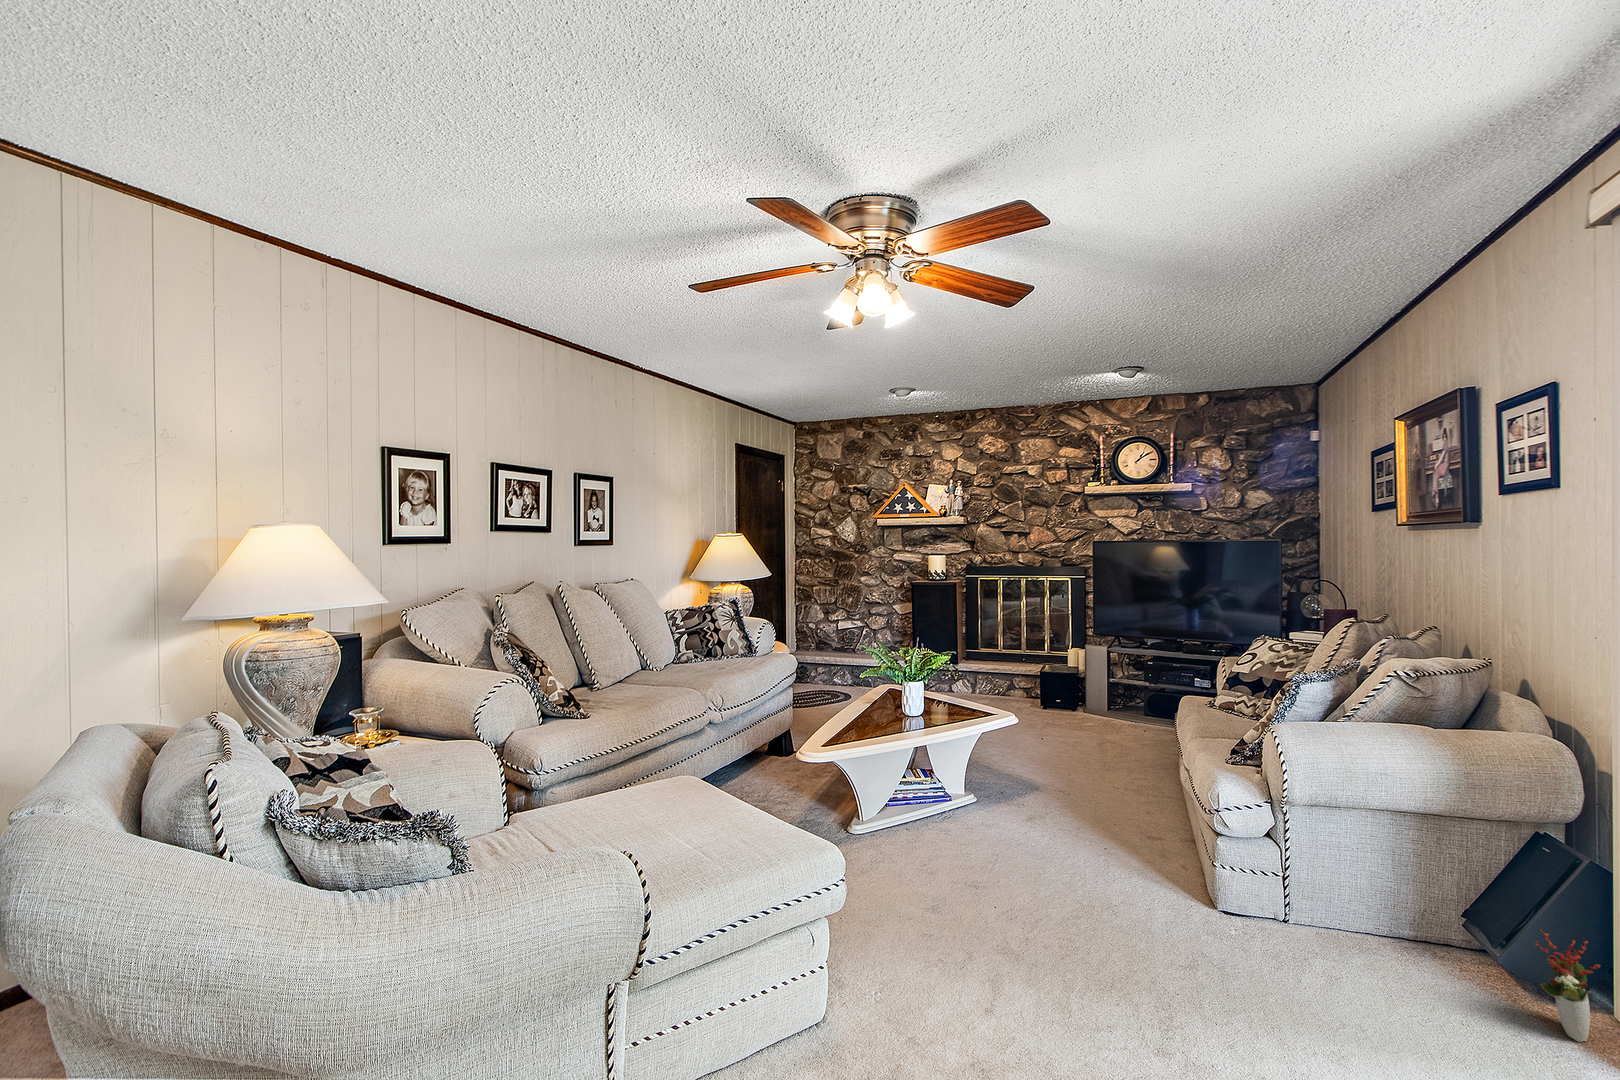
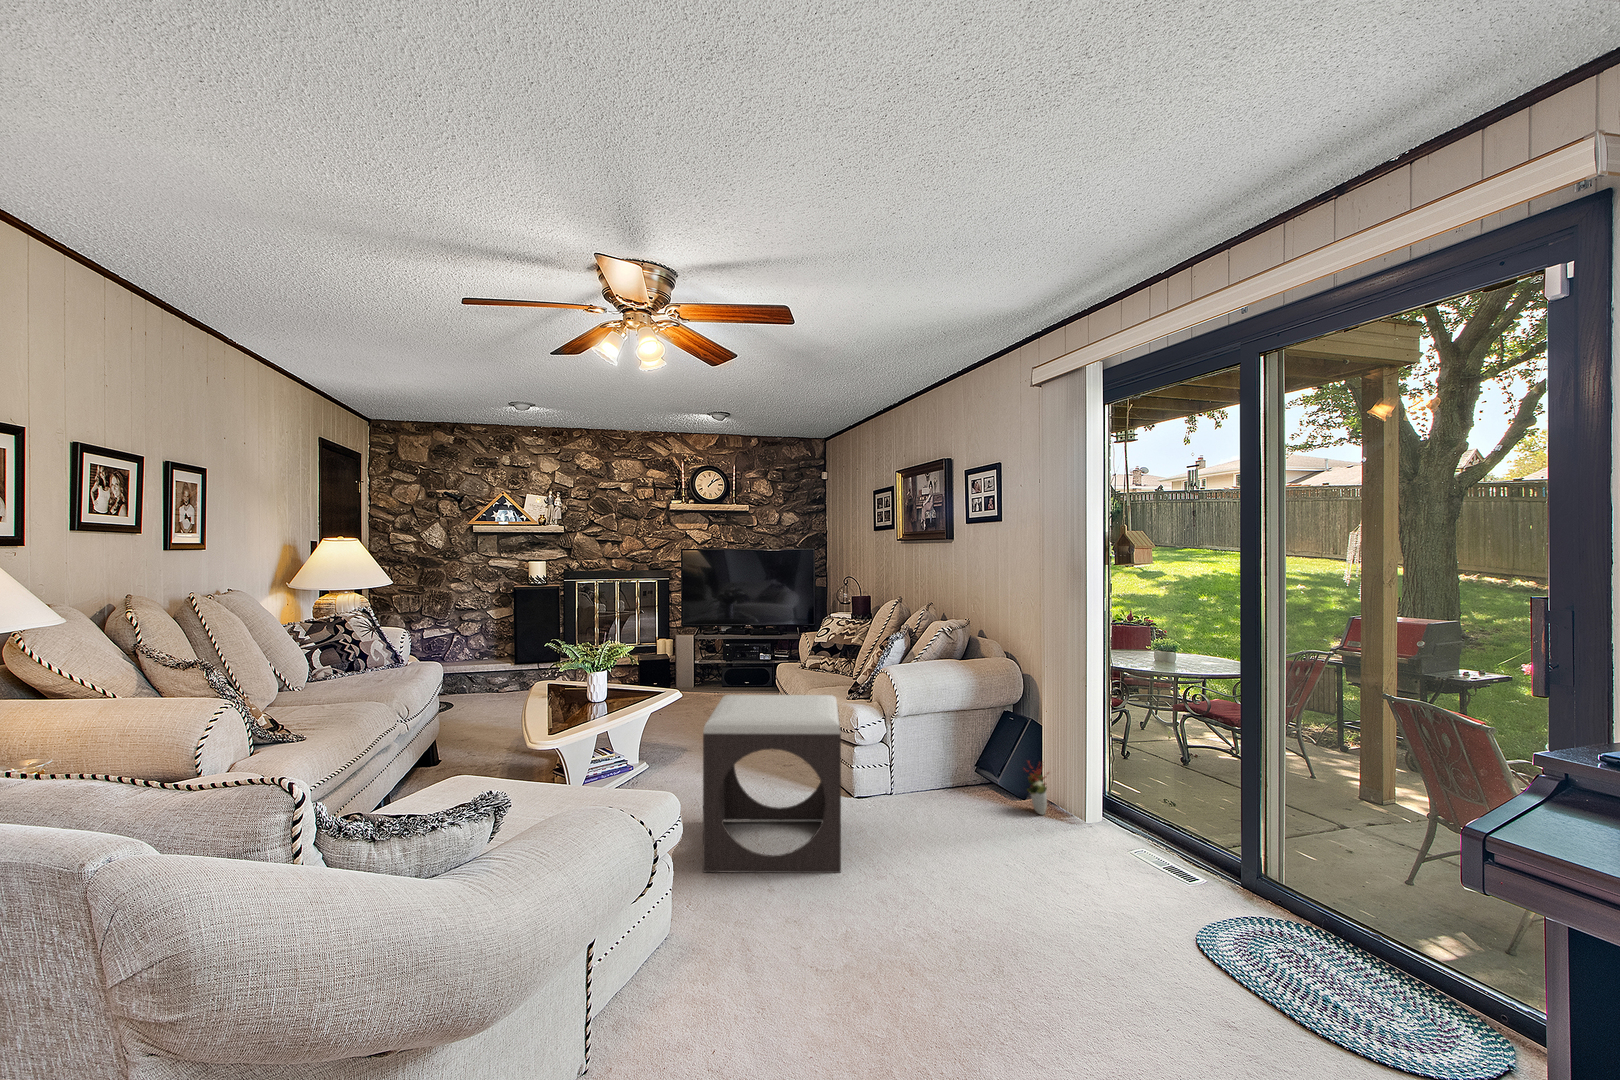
footstool: none [930,732,1164,1016] -> present [703,695,841,873]

